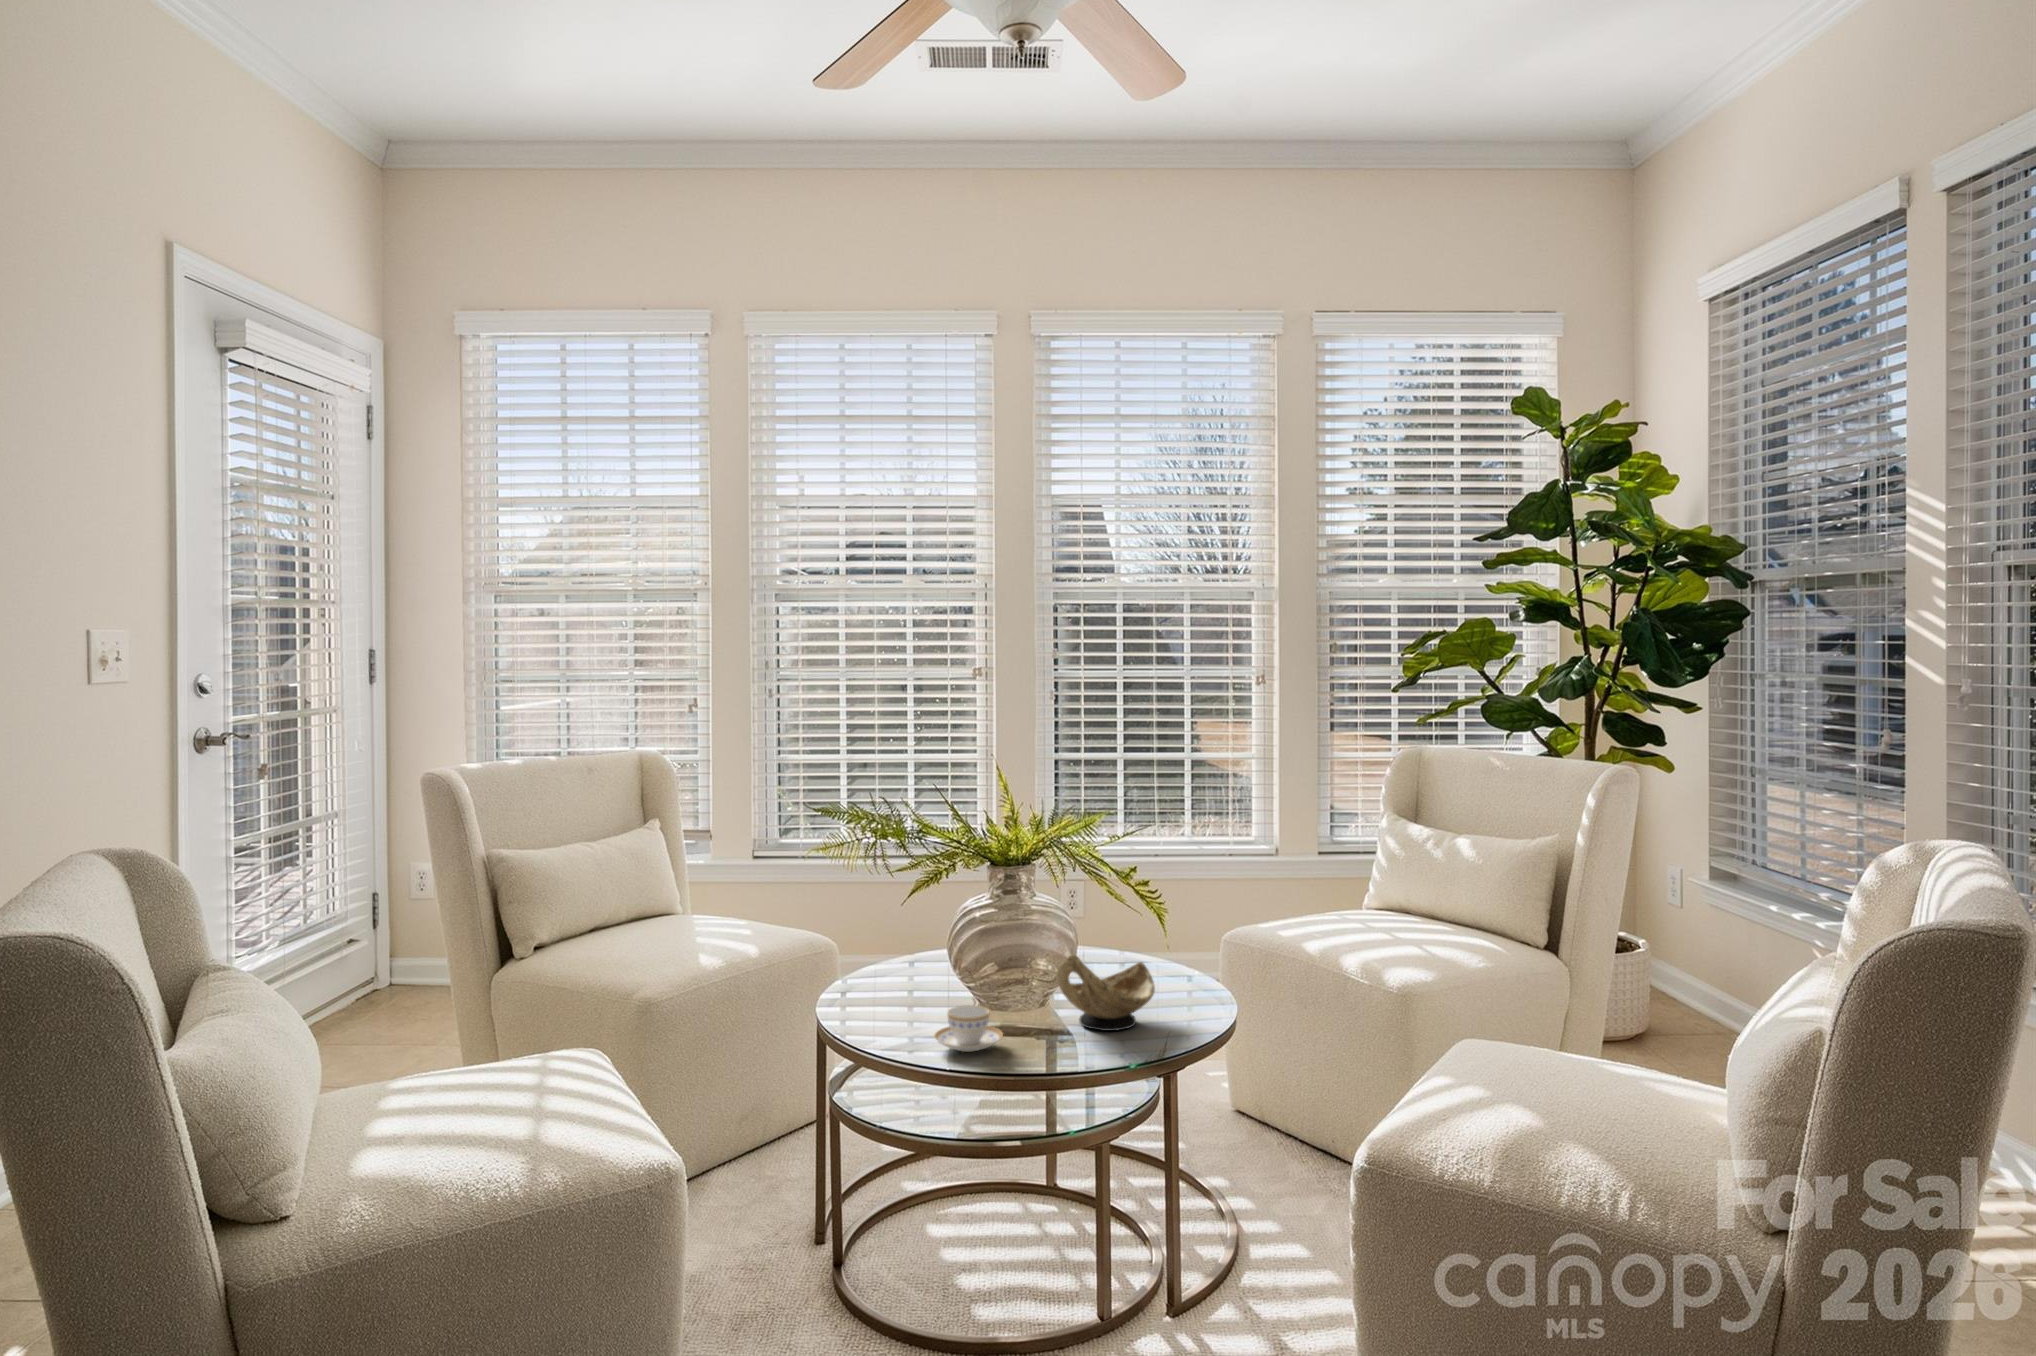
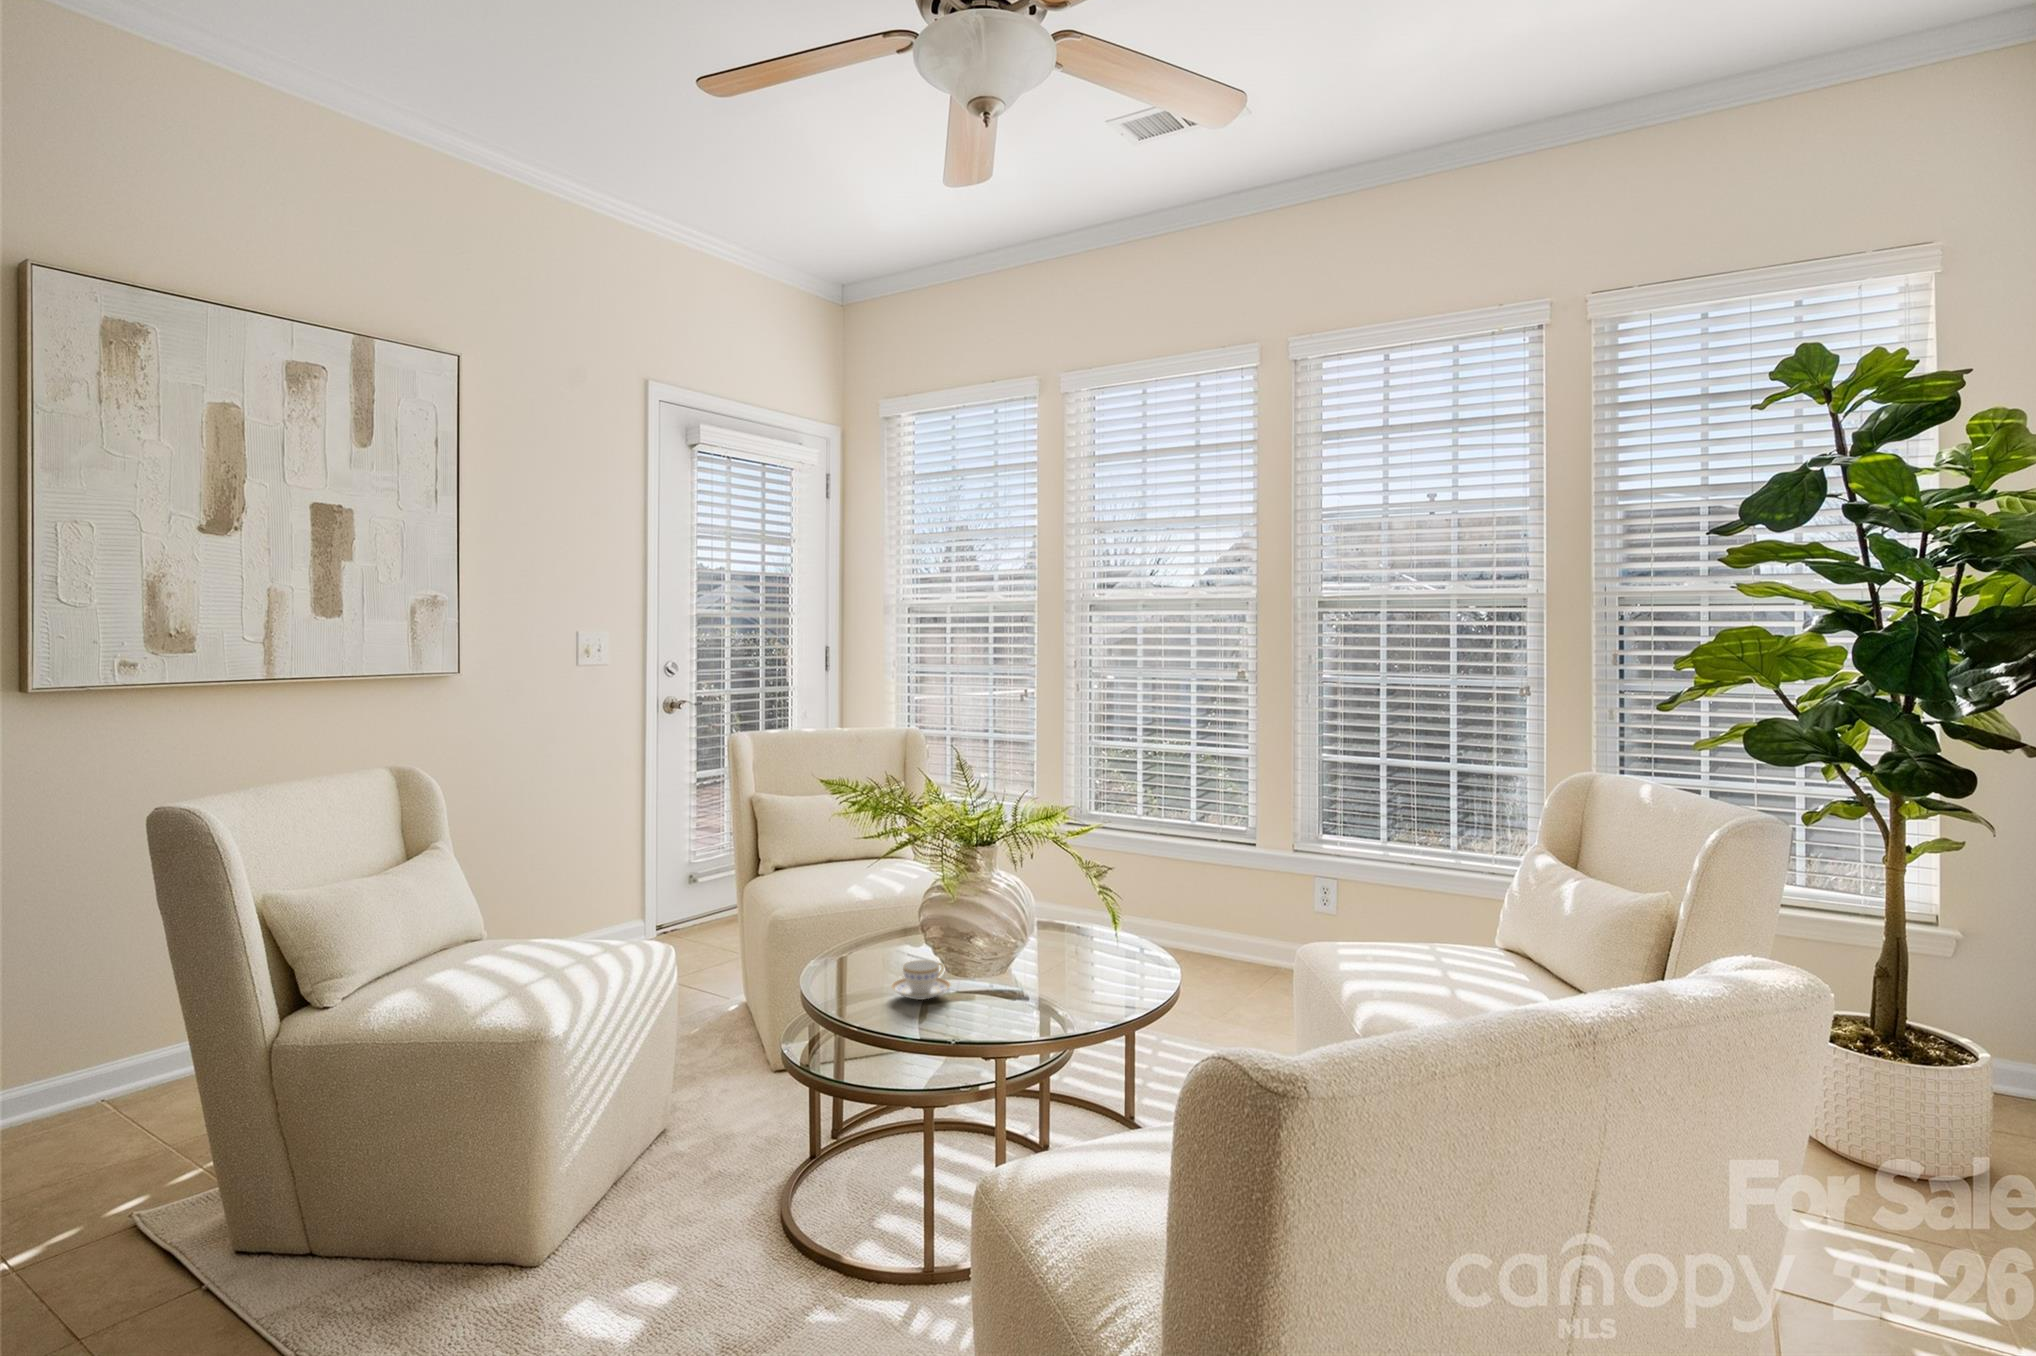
decorative bowl: present [1055,955,1155,1031] -> none [1006,930,1113,1007]

